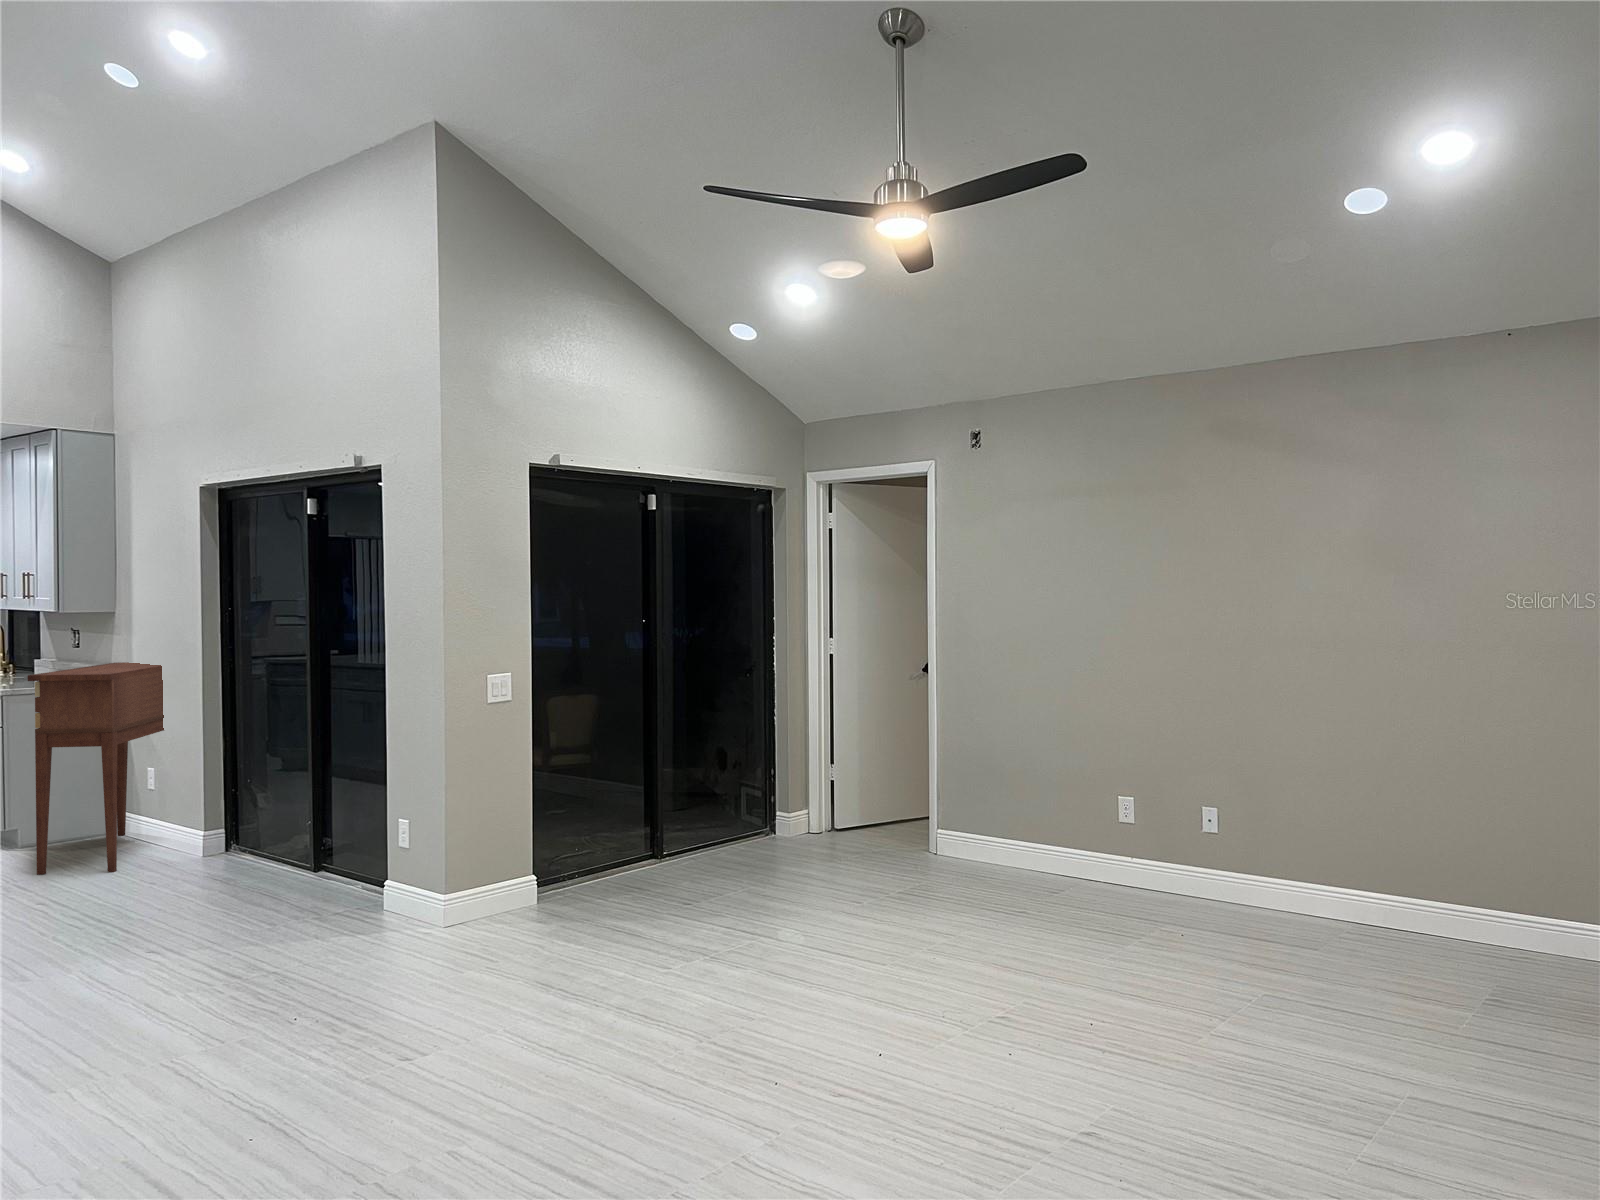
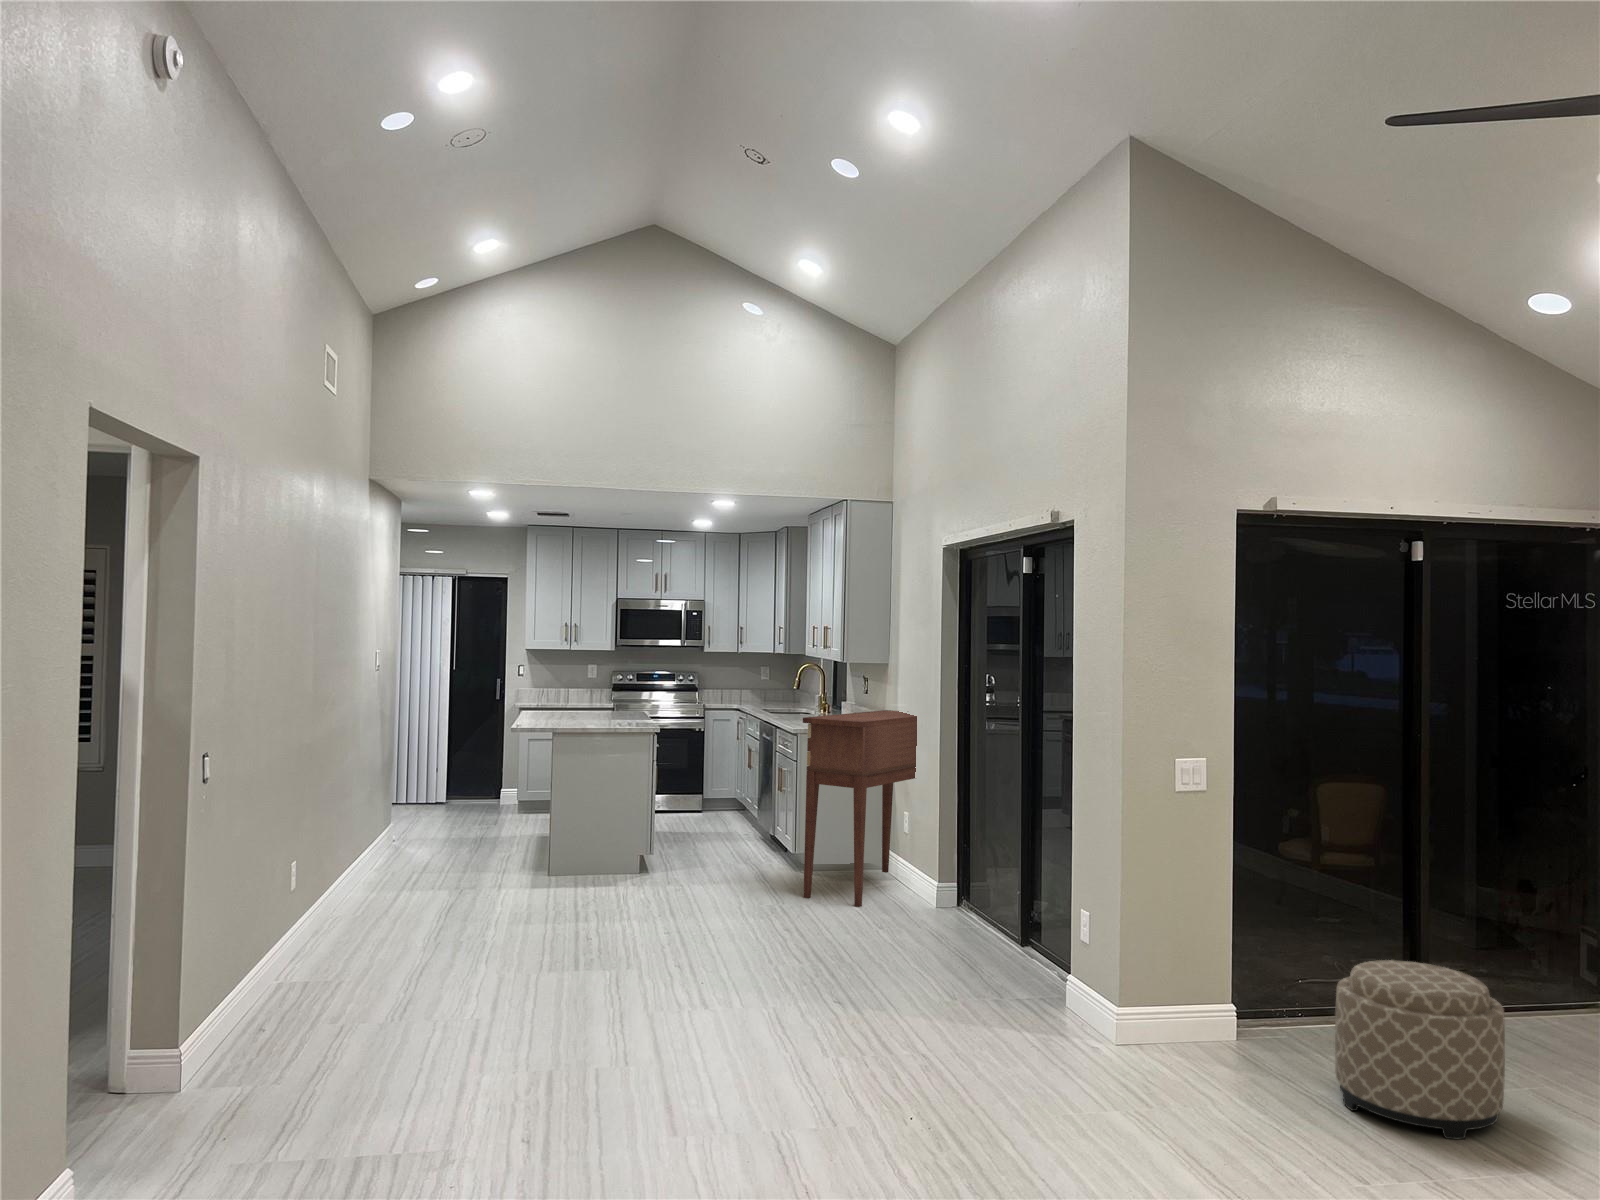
ottoman: none [626,811,738,930] -> present [1335,960,1505,1139]

